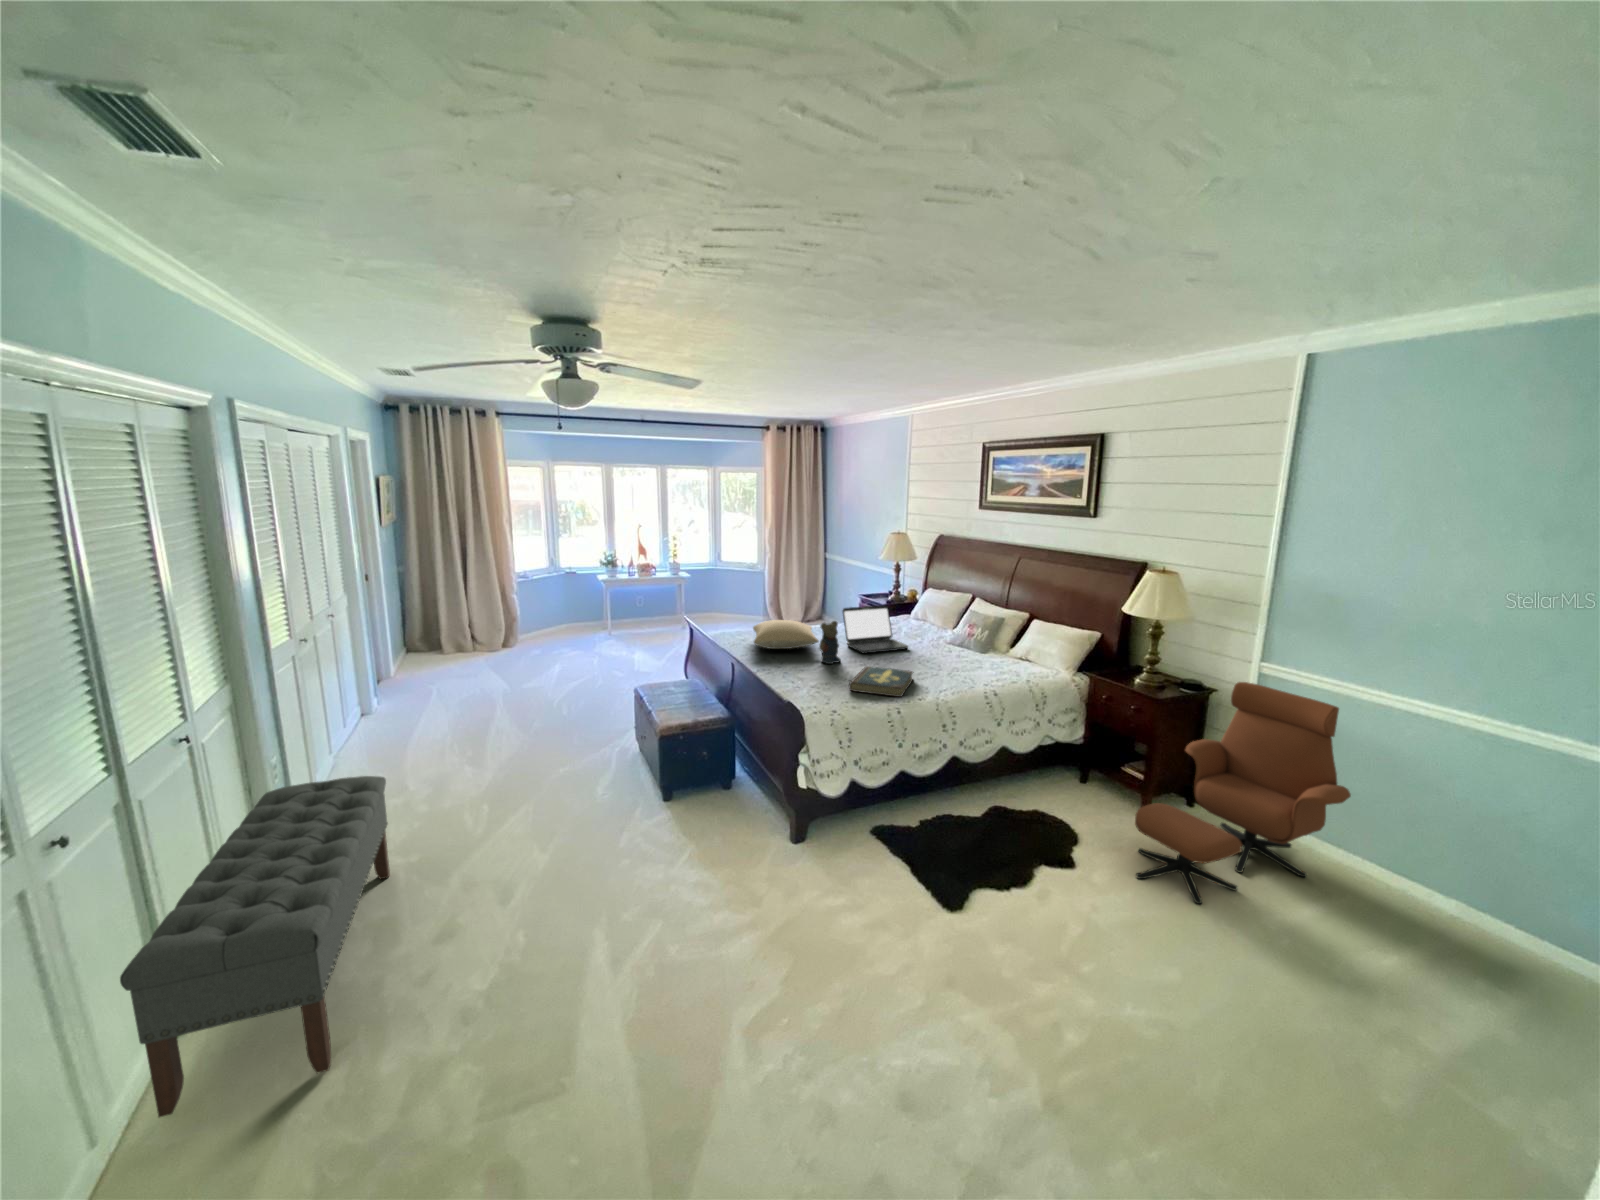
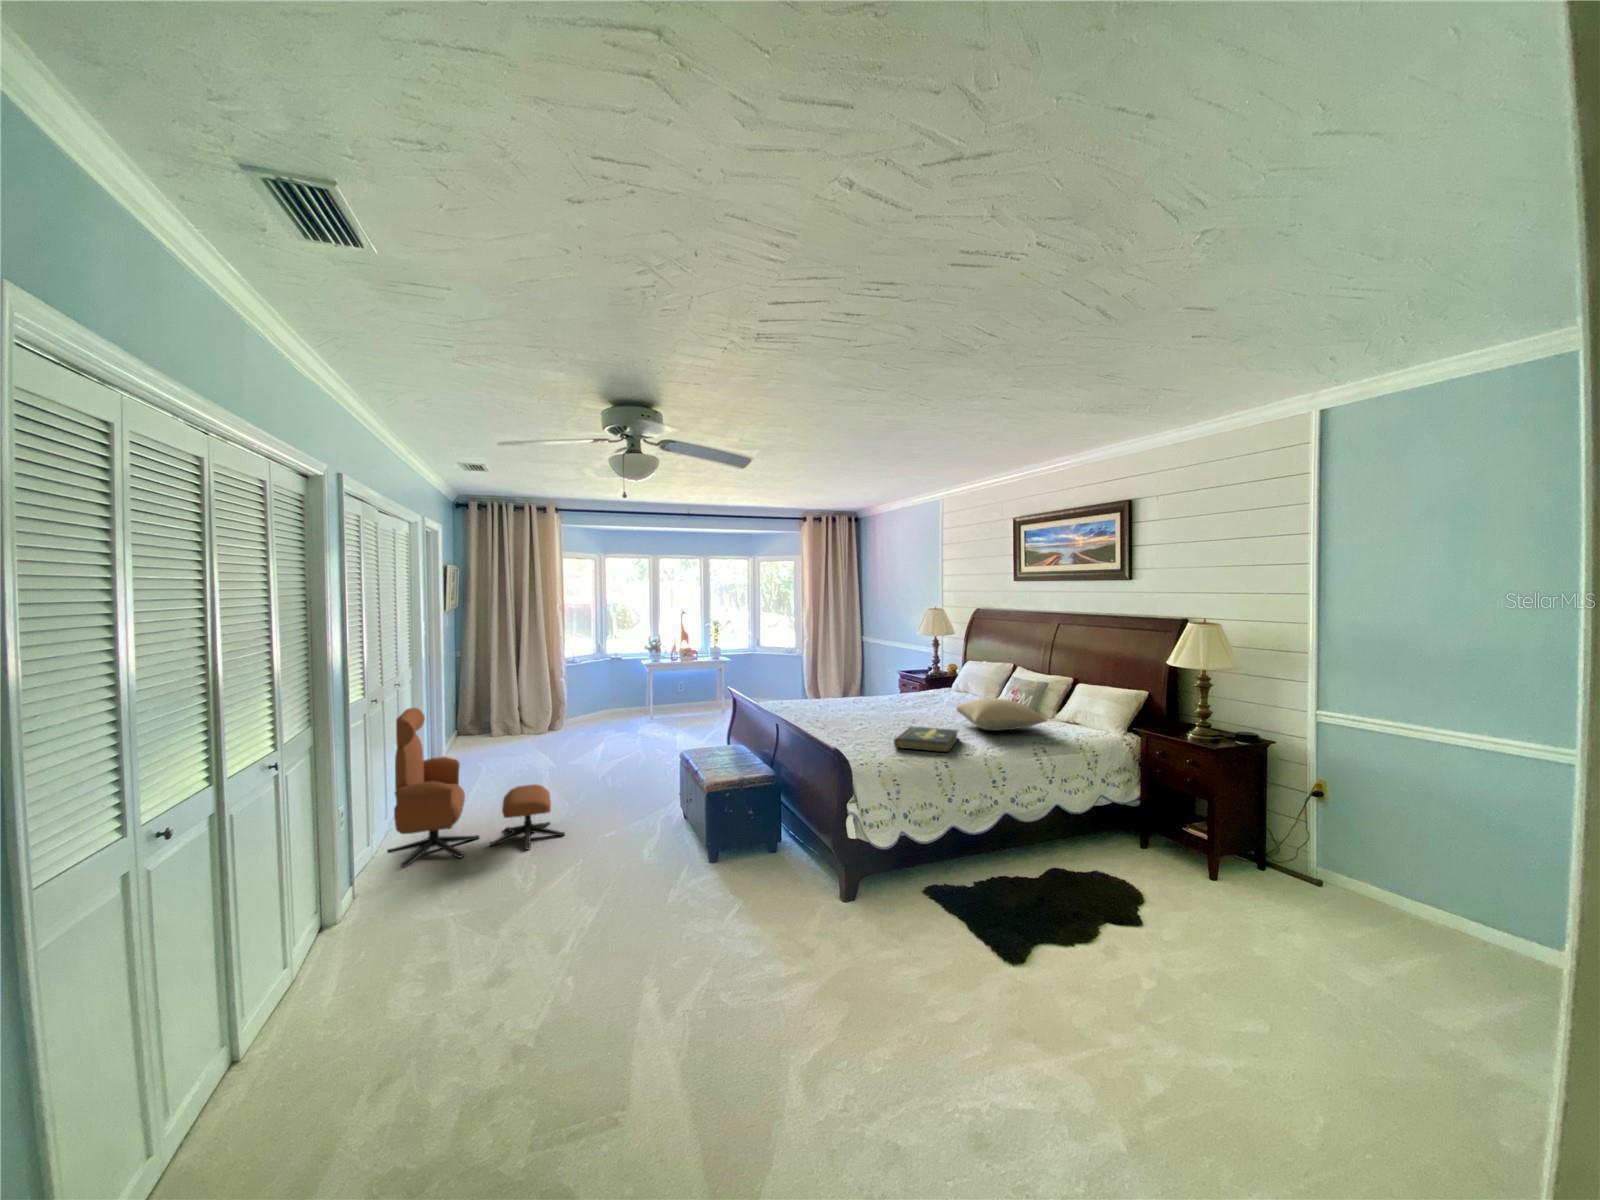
laptop: present [843,605,908,653] -> none [884,673,952,719]
pillow: present [753,620,819,649] -> present [956,699,1047,730]
teddy bear: present [819,621,841,664] -> none [863,684,885,727]
lounge chair: present [1135,682,1351,904] -> present [387,708,565,867]
bench: present [120,776,390,1117] -> none [207,821,445,1135]

